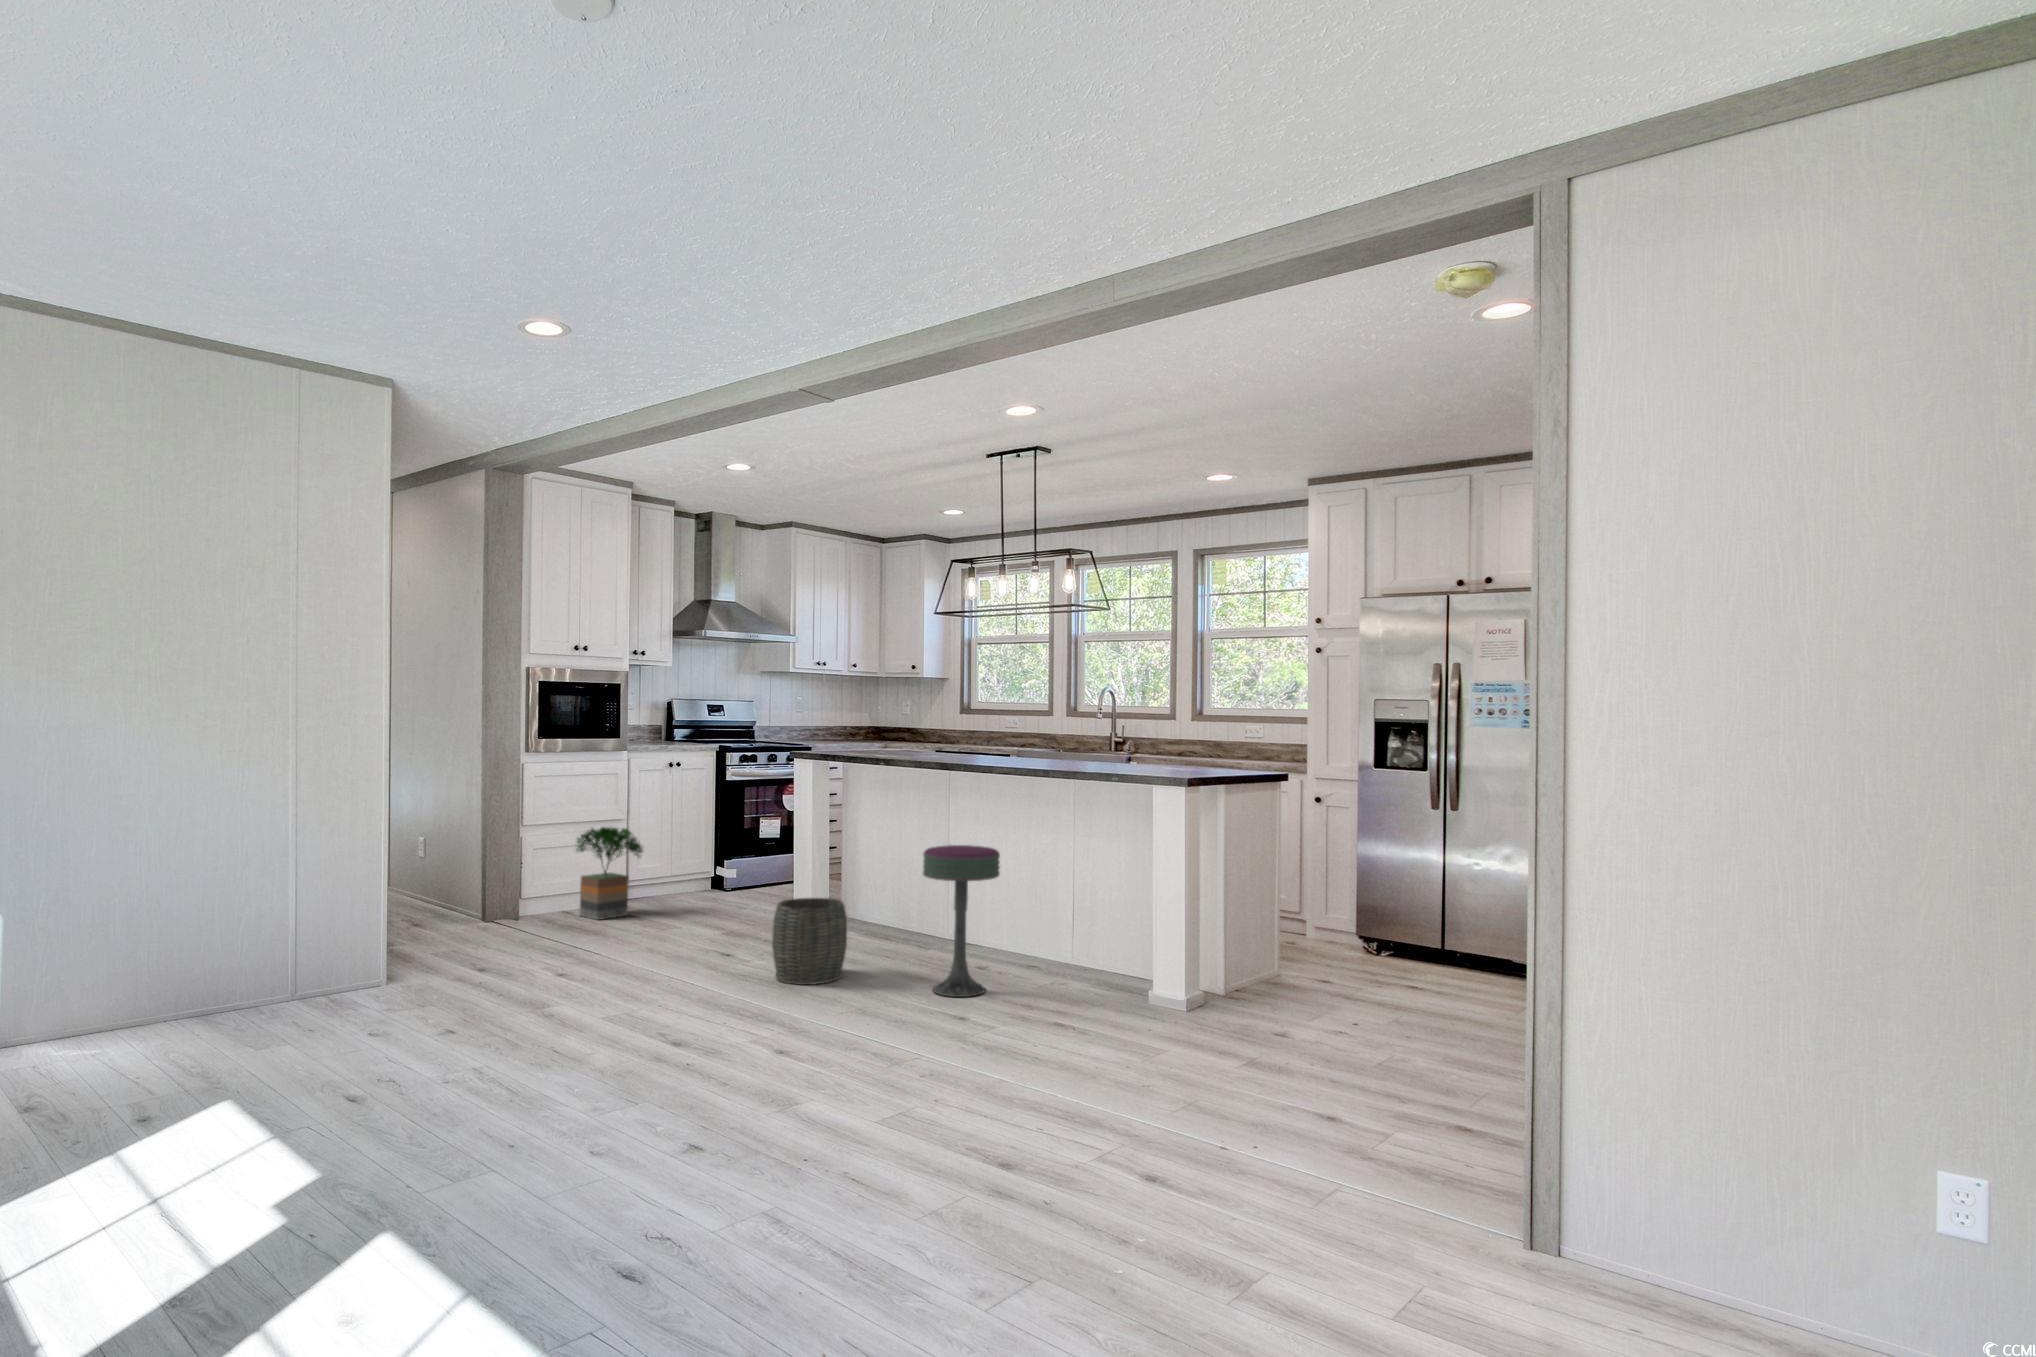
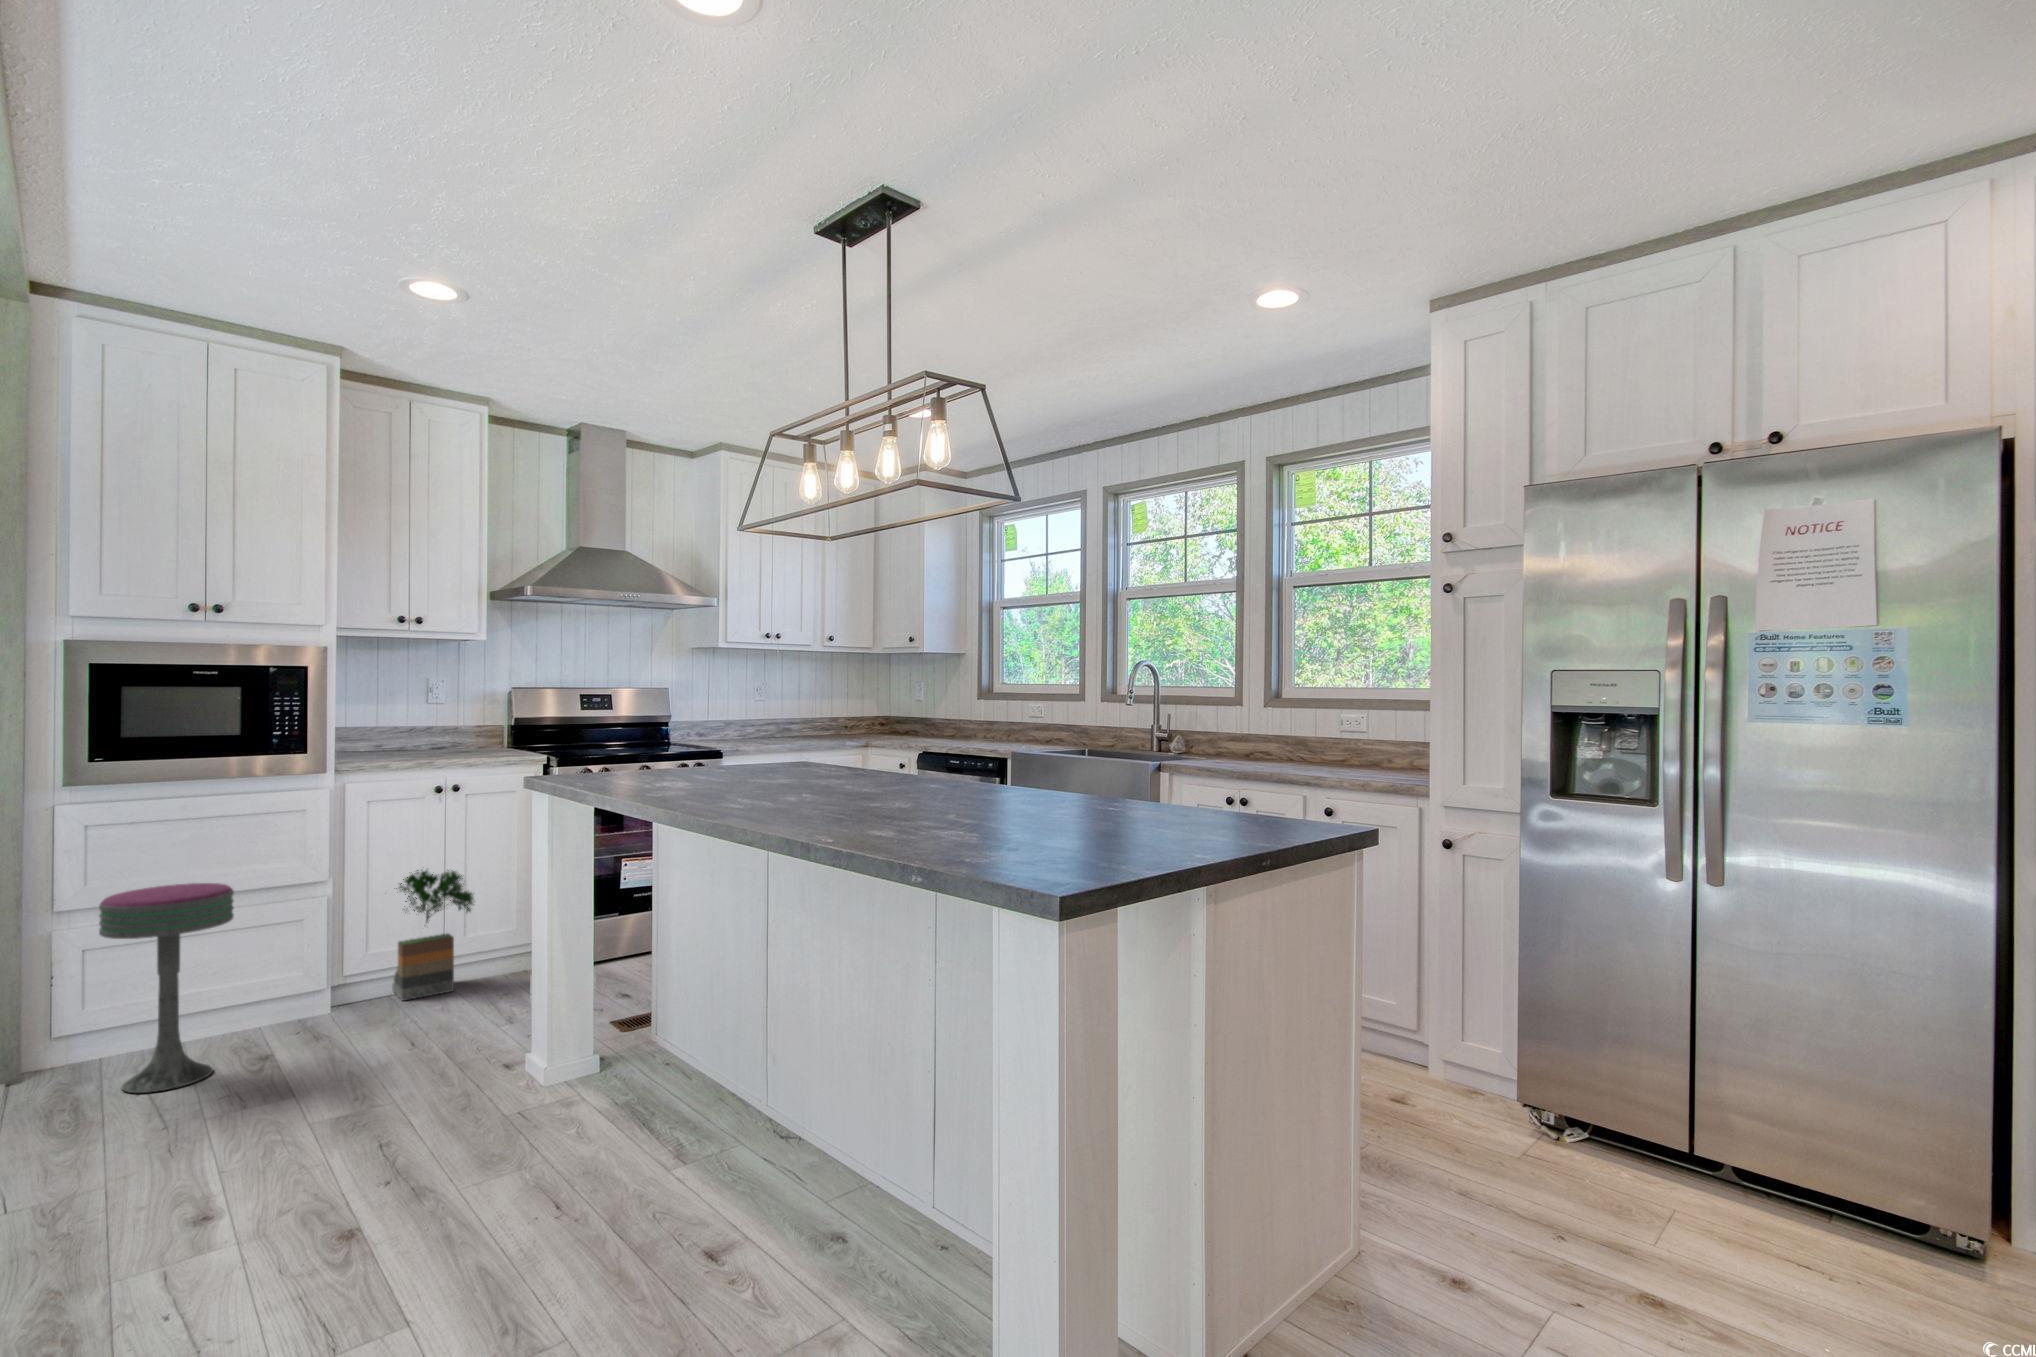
bar stool: present [923,845,1000,997] -> present [99,883,234,1093]
woven basket: present [772,898,847,985] -> none [463,1022,602,1193]

